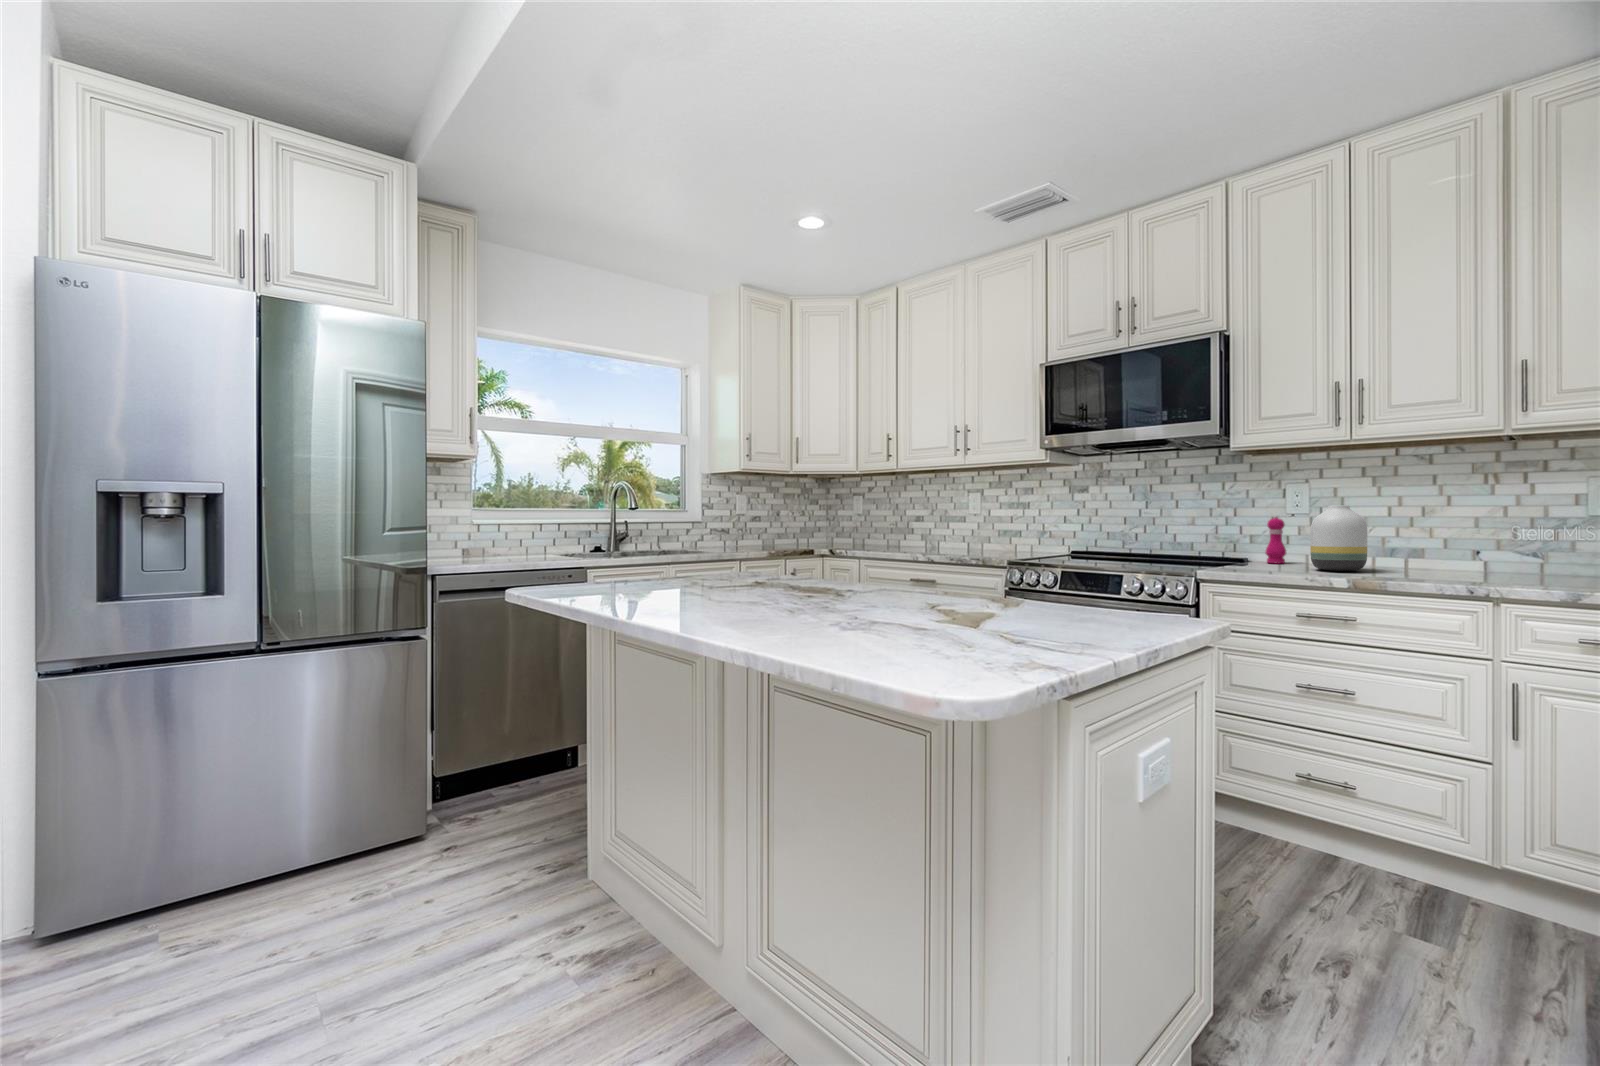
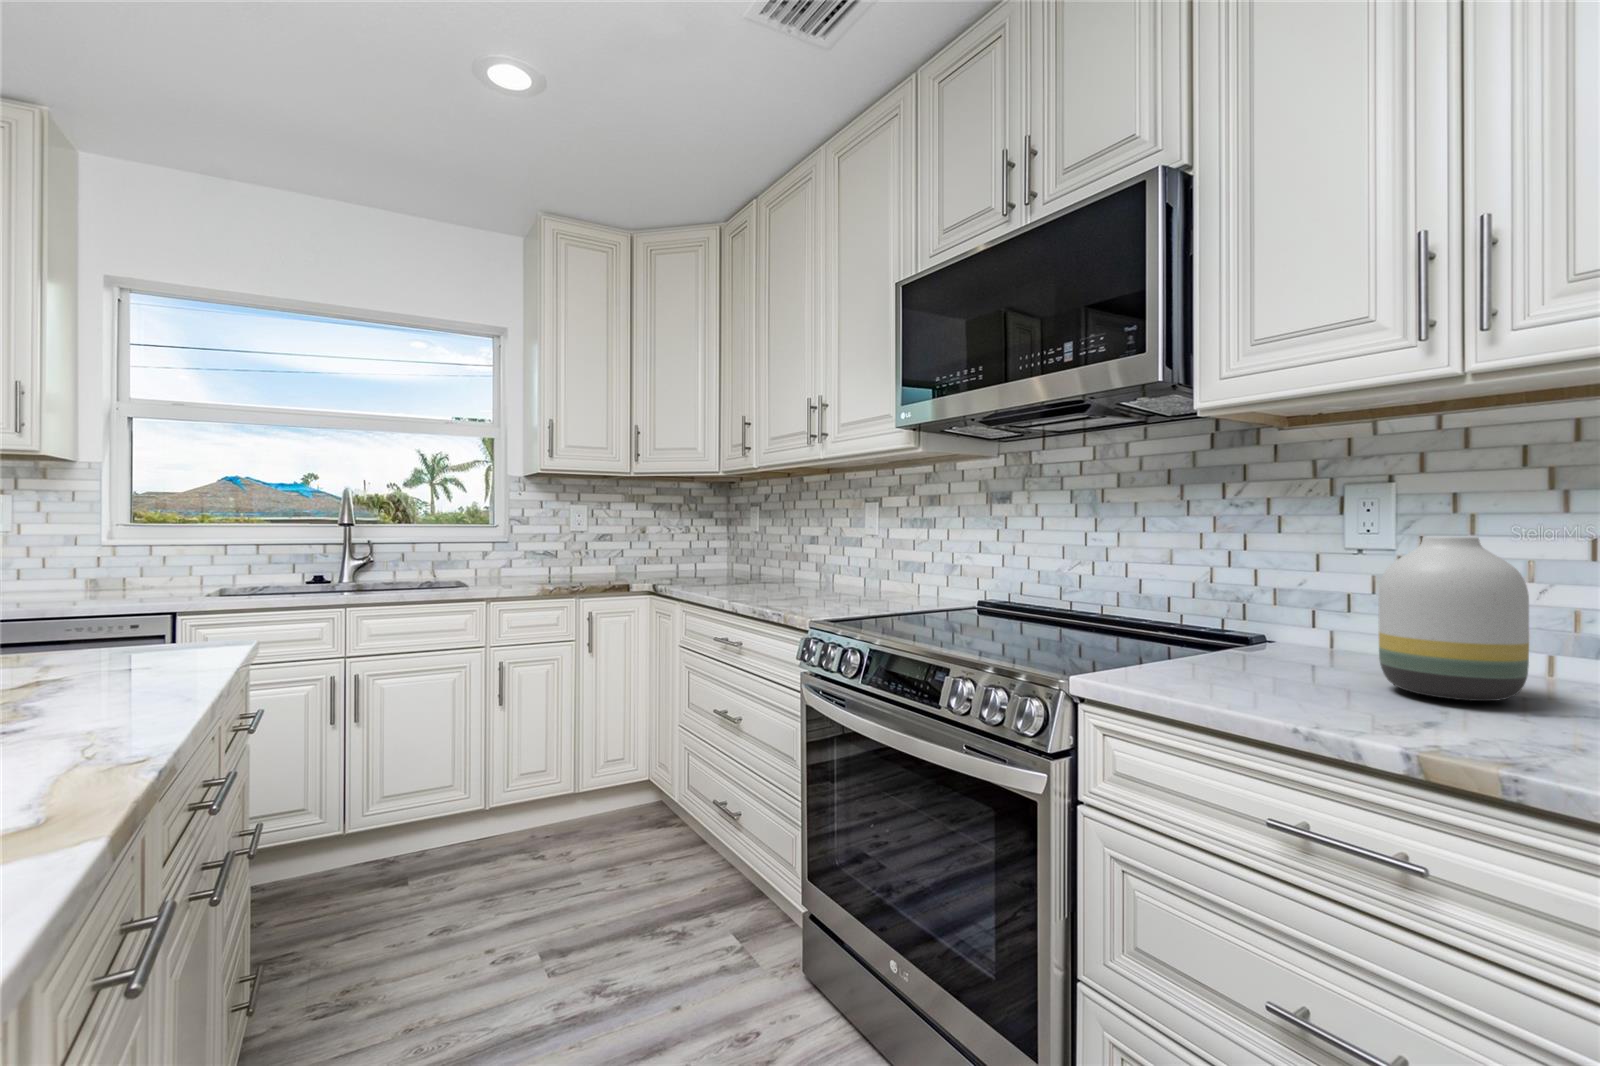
pepper mill: present [1266,515,1286,563] -> none [1295,551,1341,657]

